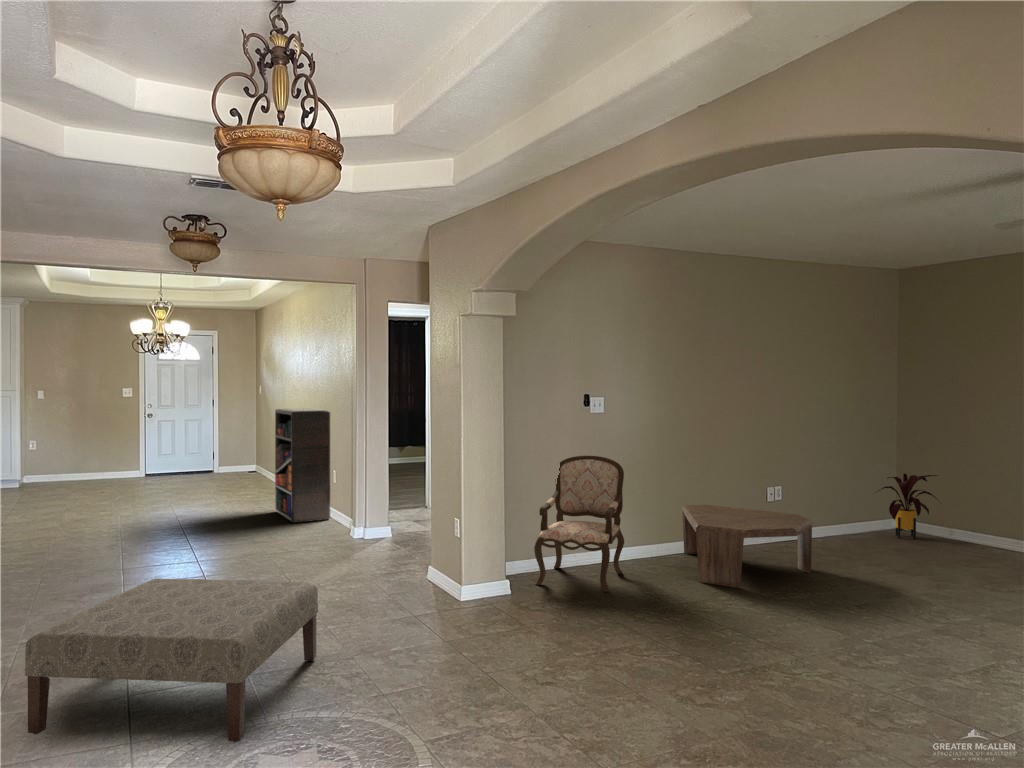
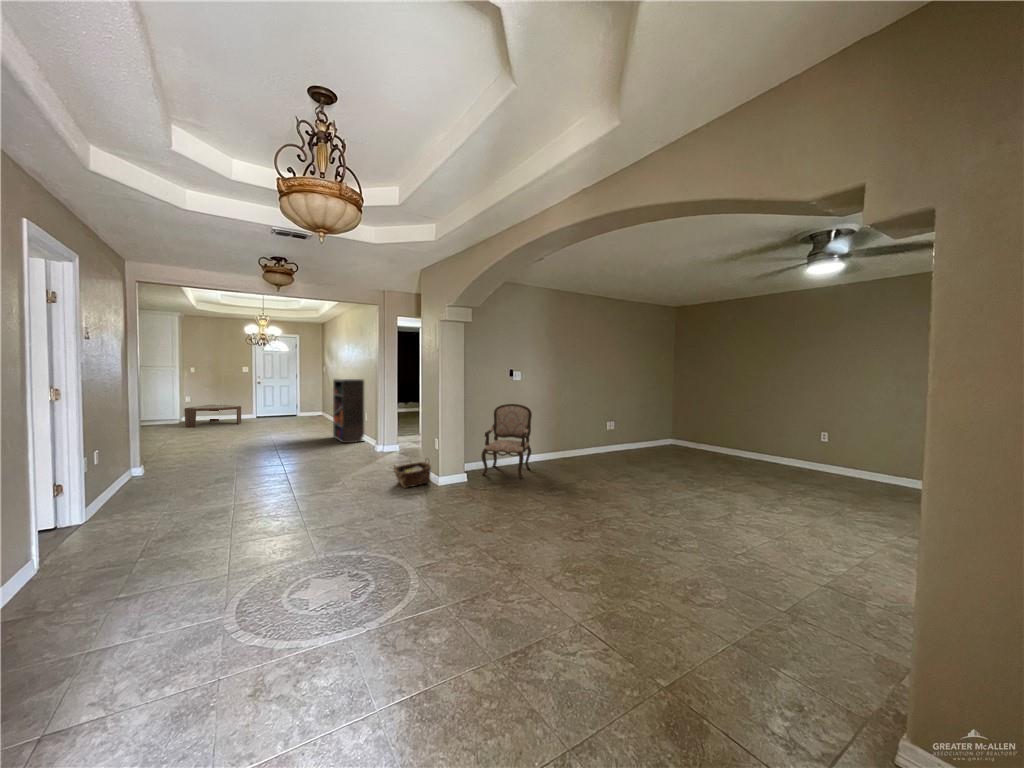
house plant: present [877,474,938,539] -> none [661,415,696,450]
coffee table: present [682,505,812,588] -> present [184,405,241,428]
woven basket: none [382,552,446,606] -> present [394,462,431,488]
ottoman: present [25,579,318,742] -> none [154,474,352,571]

